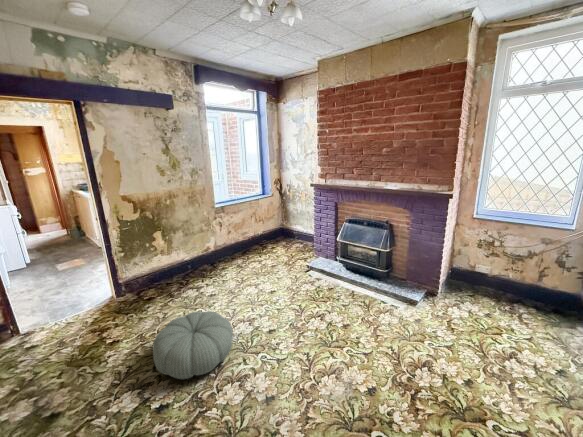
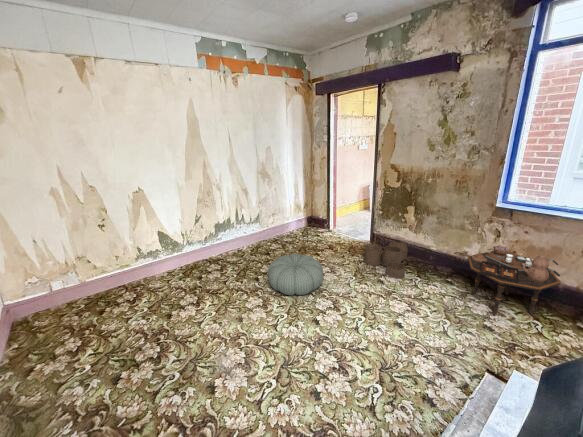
side table: none [226,220,272,264] -> present [468,245,561,317]
woven basket: none [157,266,212,302] -> present [364,239,408,279]

